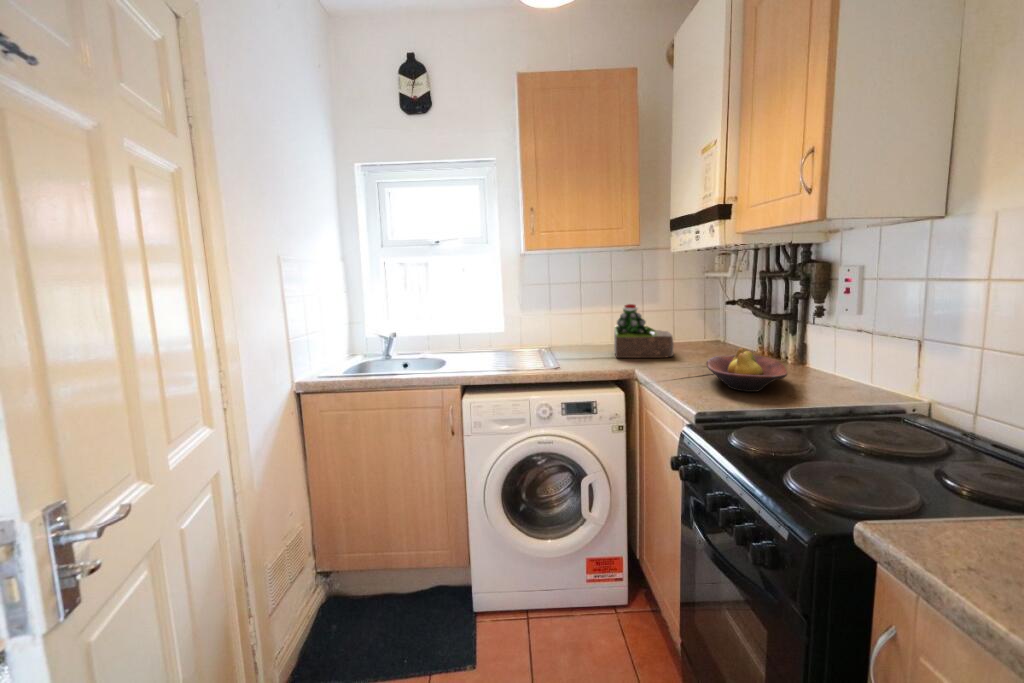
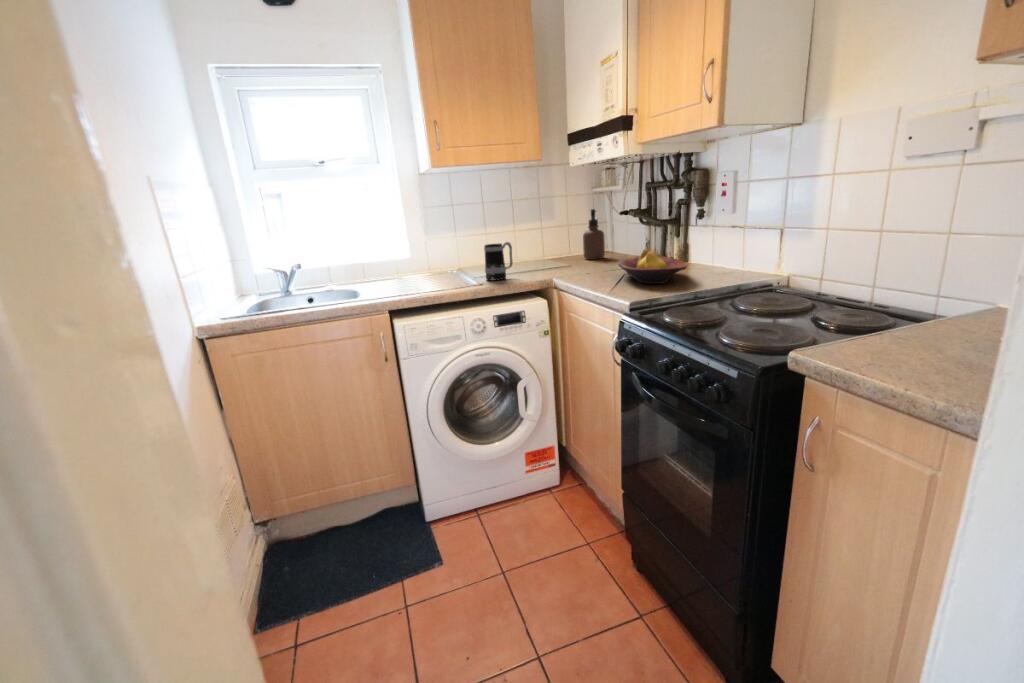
soap dispenser: none [685,296,710,350] -> present [583,209,605,260]
succulent plant: present [614,304,674,358] -> none [523,219,579,272]
mug: none [564,327,594,365] -> present [484,242,513,281]

